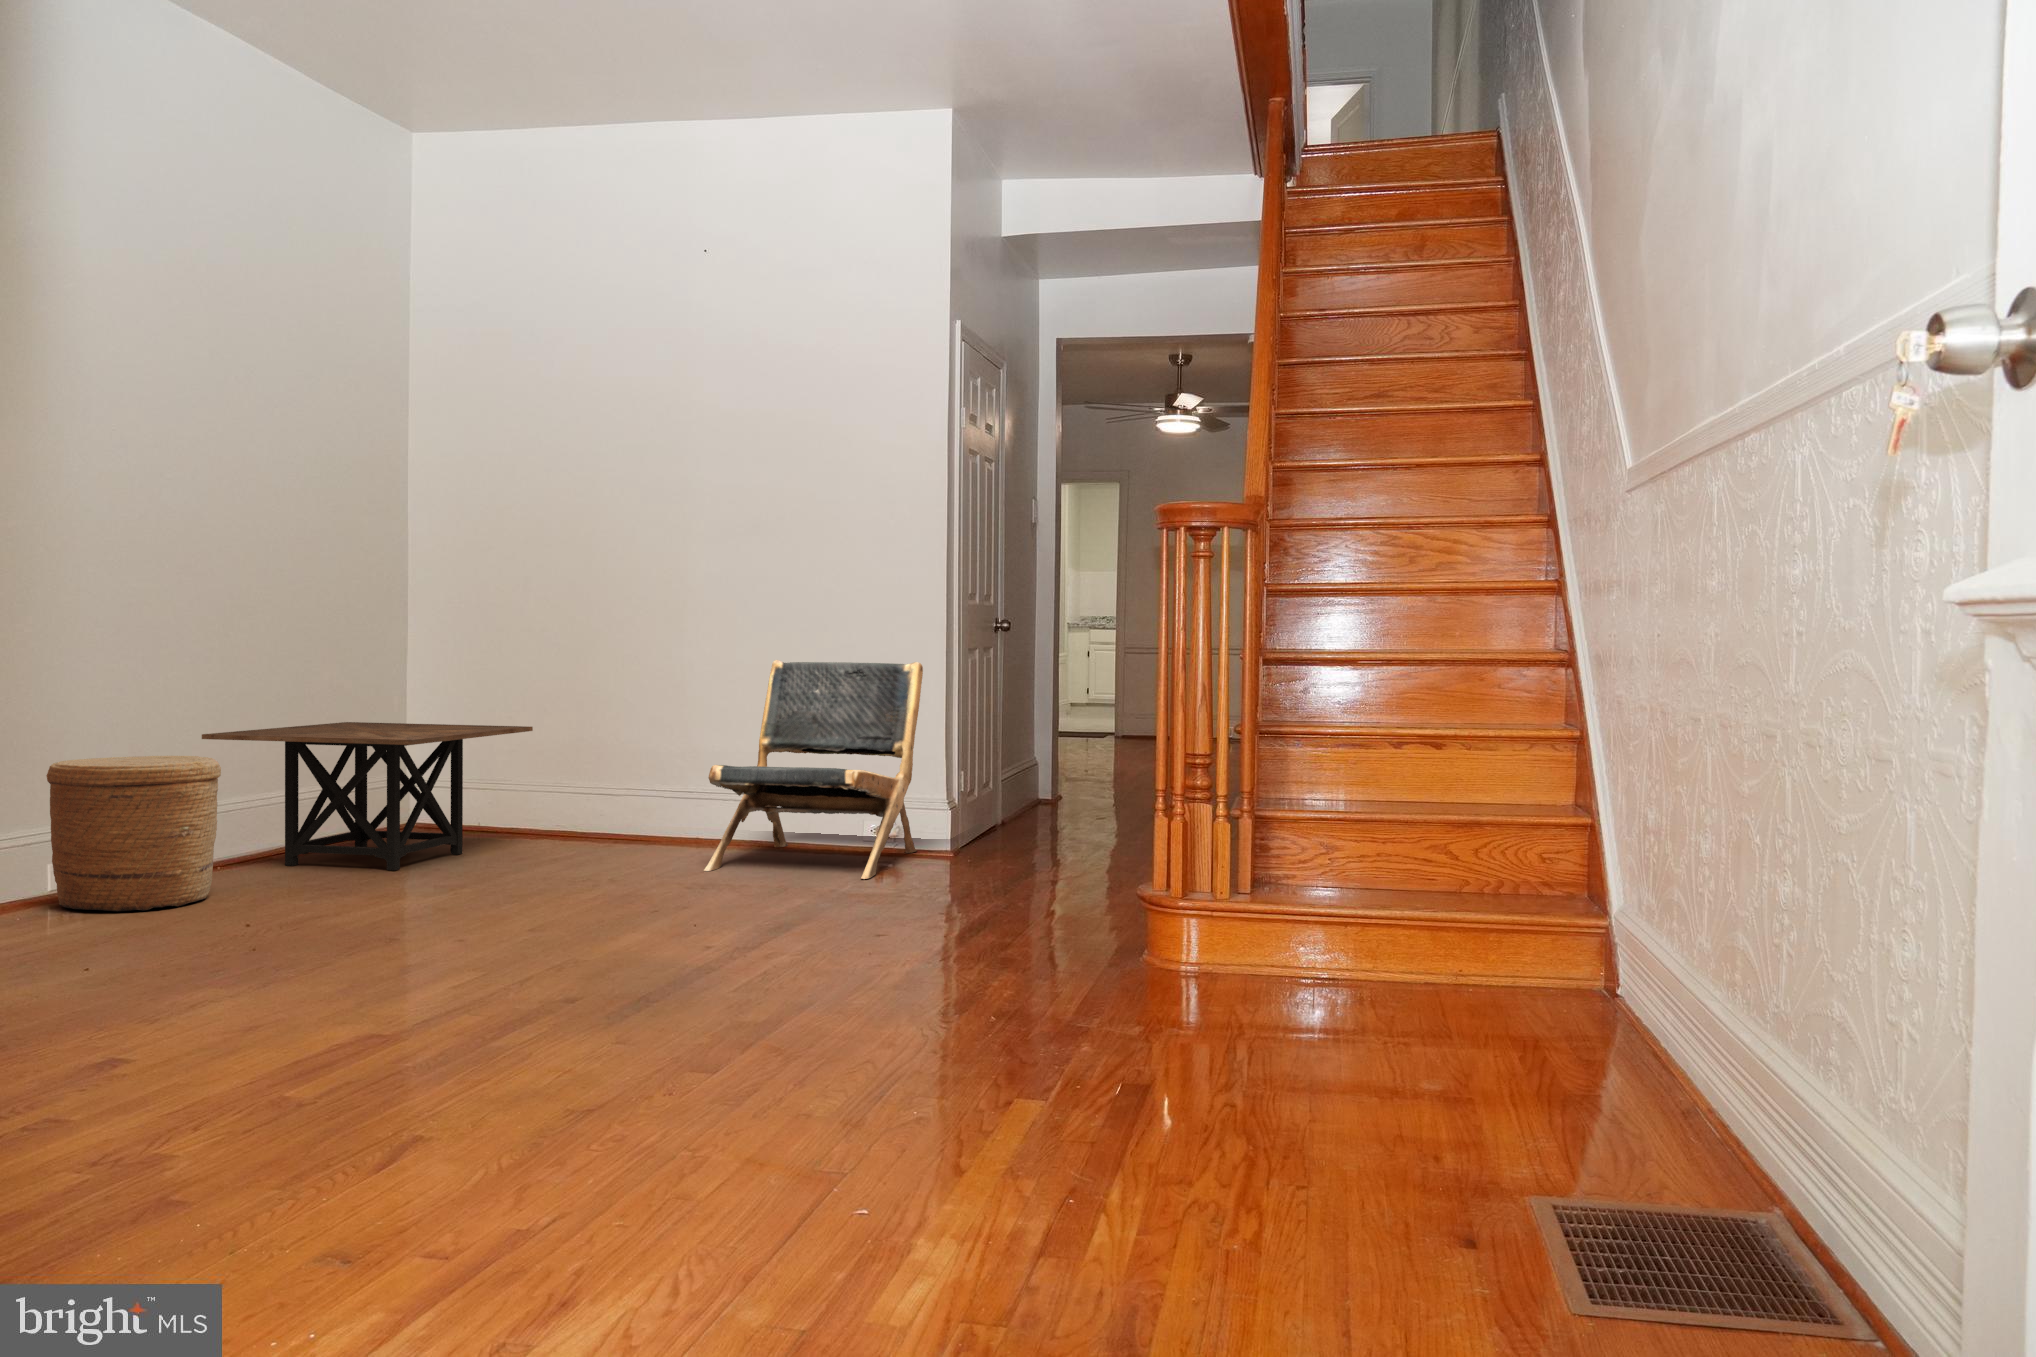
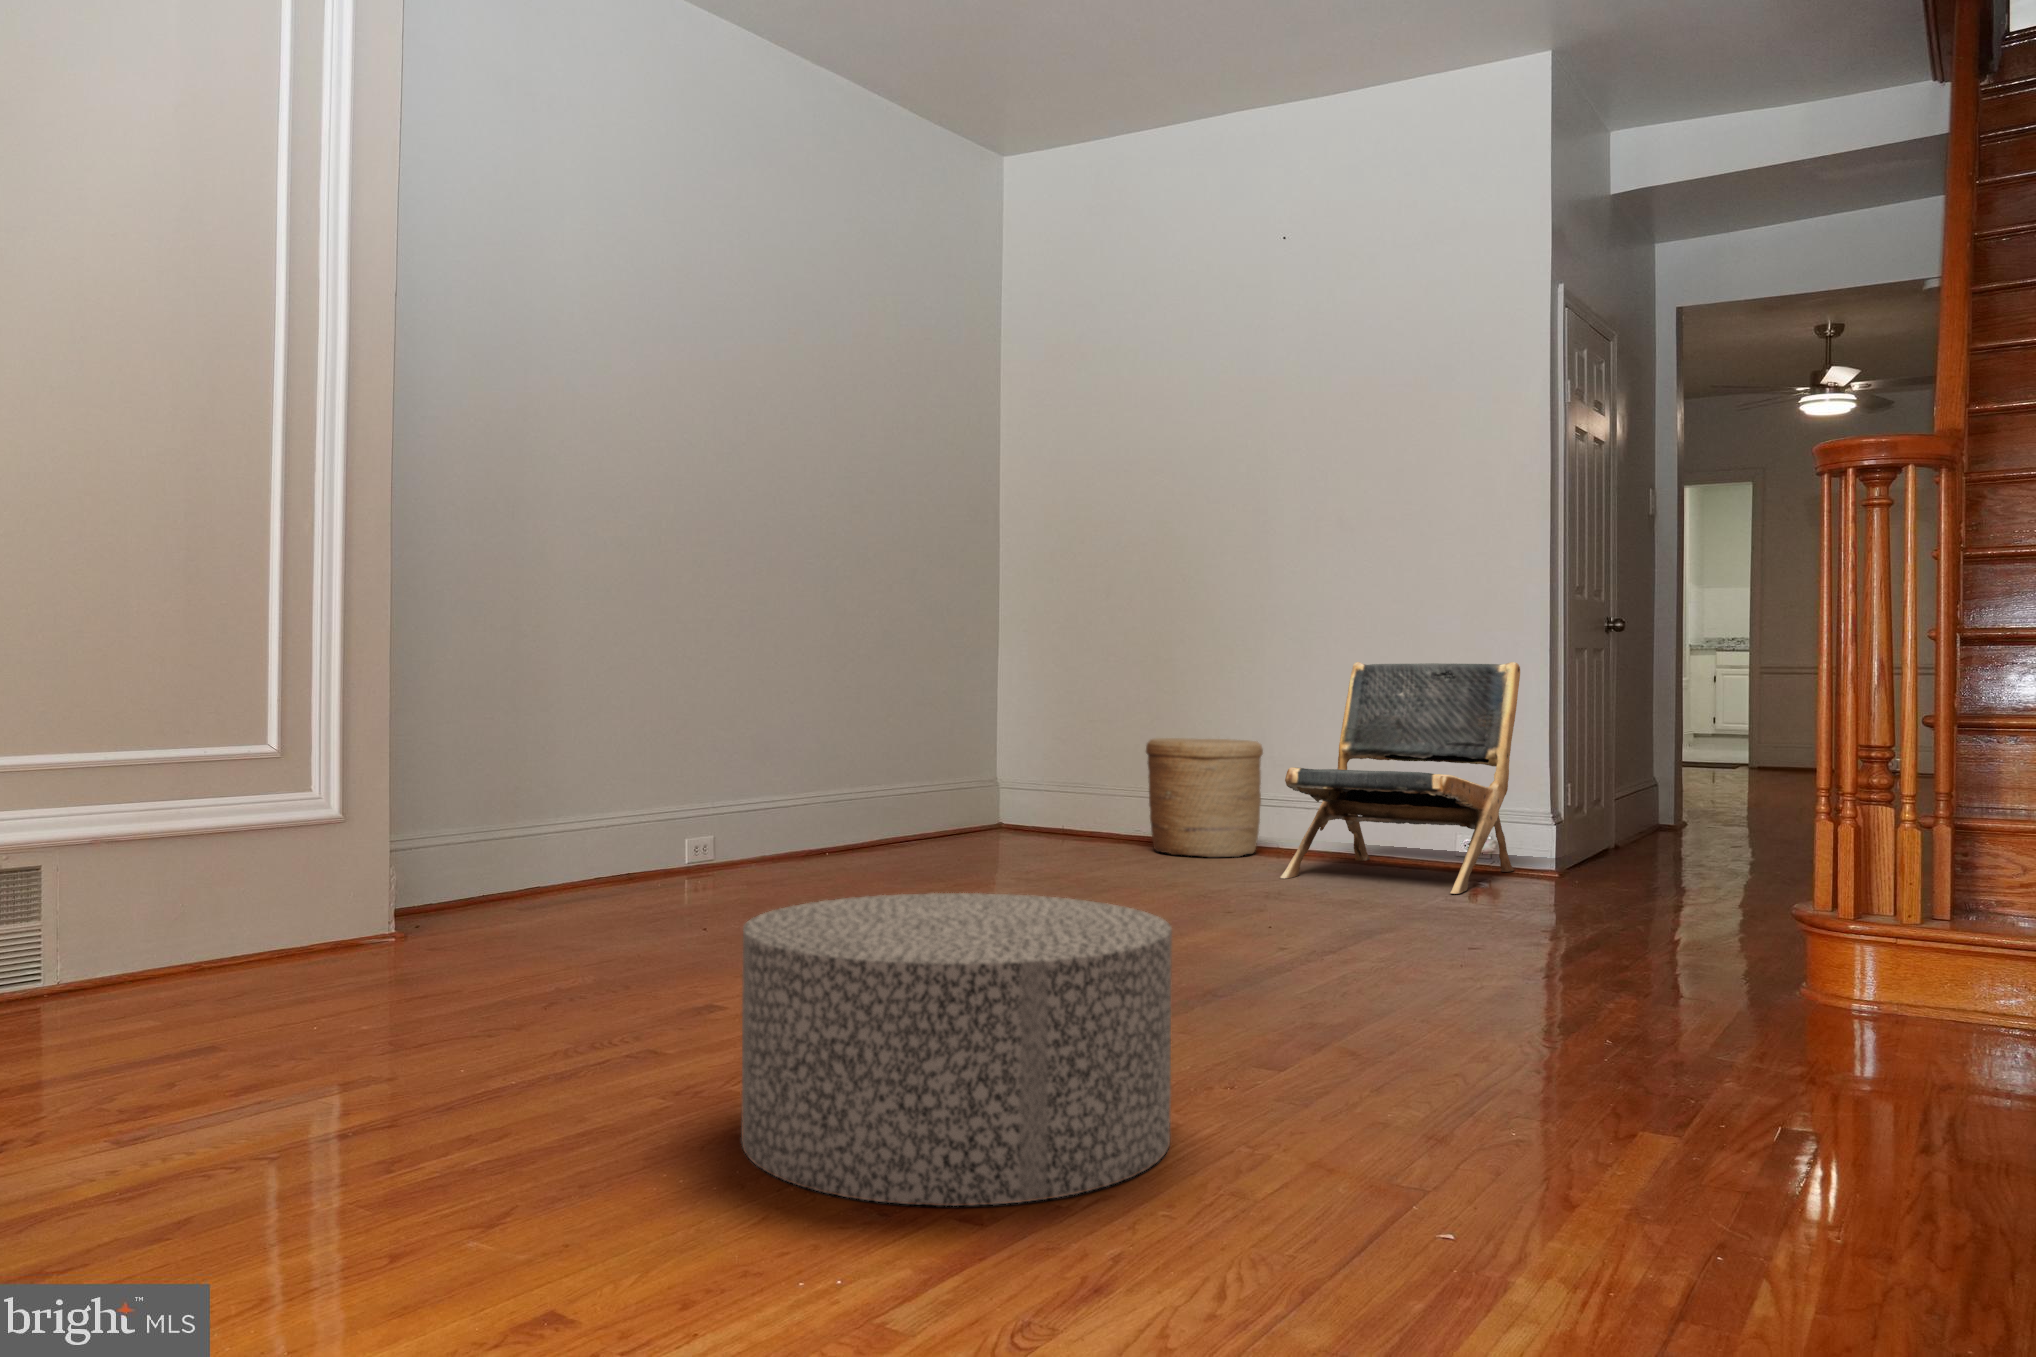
side table: present [202,722,533,870] -> none [819,724,1112,863]
woven basket: present [46,756,221,911] -> present [1146,738,1263,857]
ottoman: none [158,936,612,1265] -> present [741,893,1172,1206]

